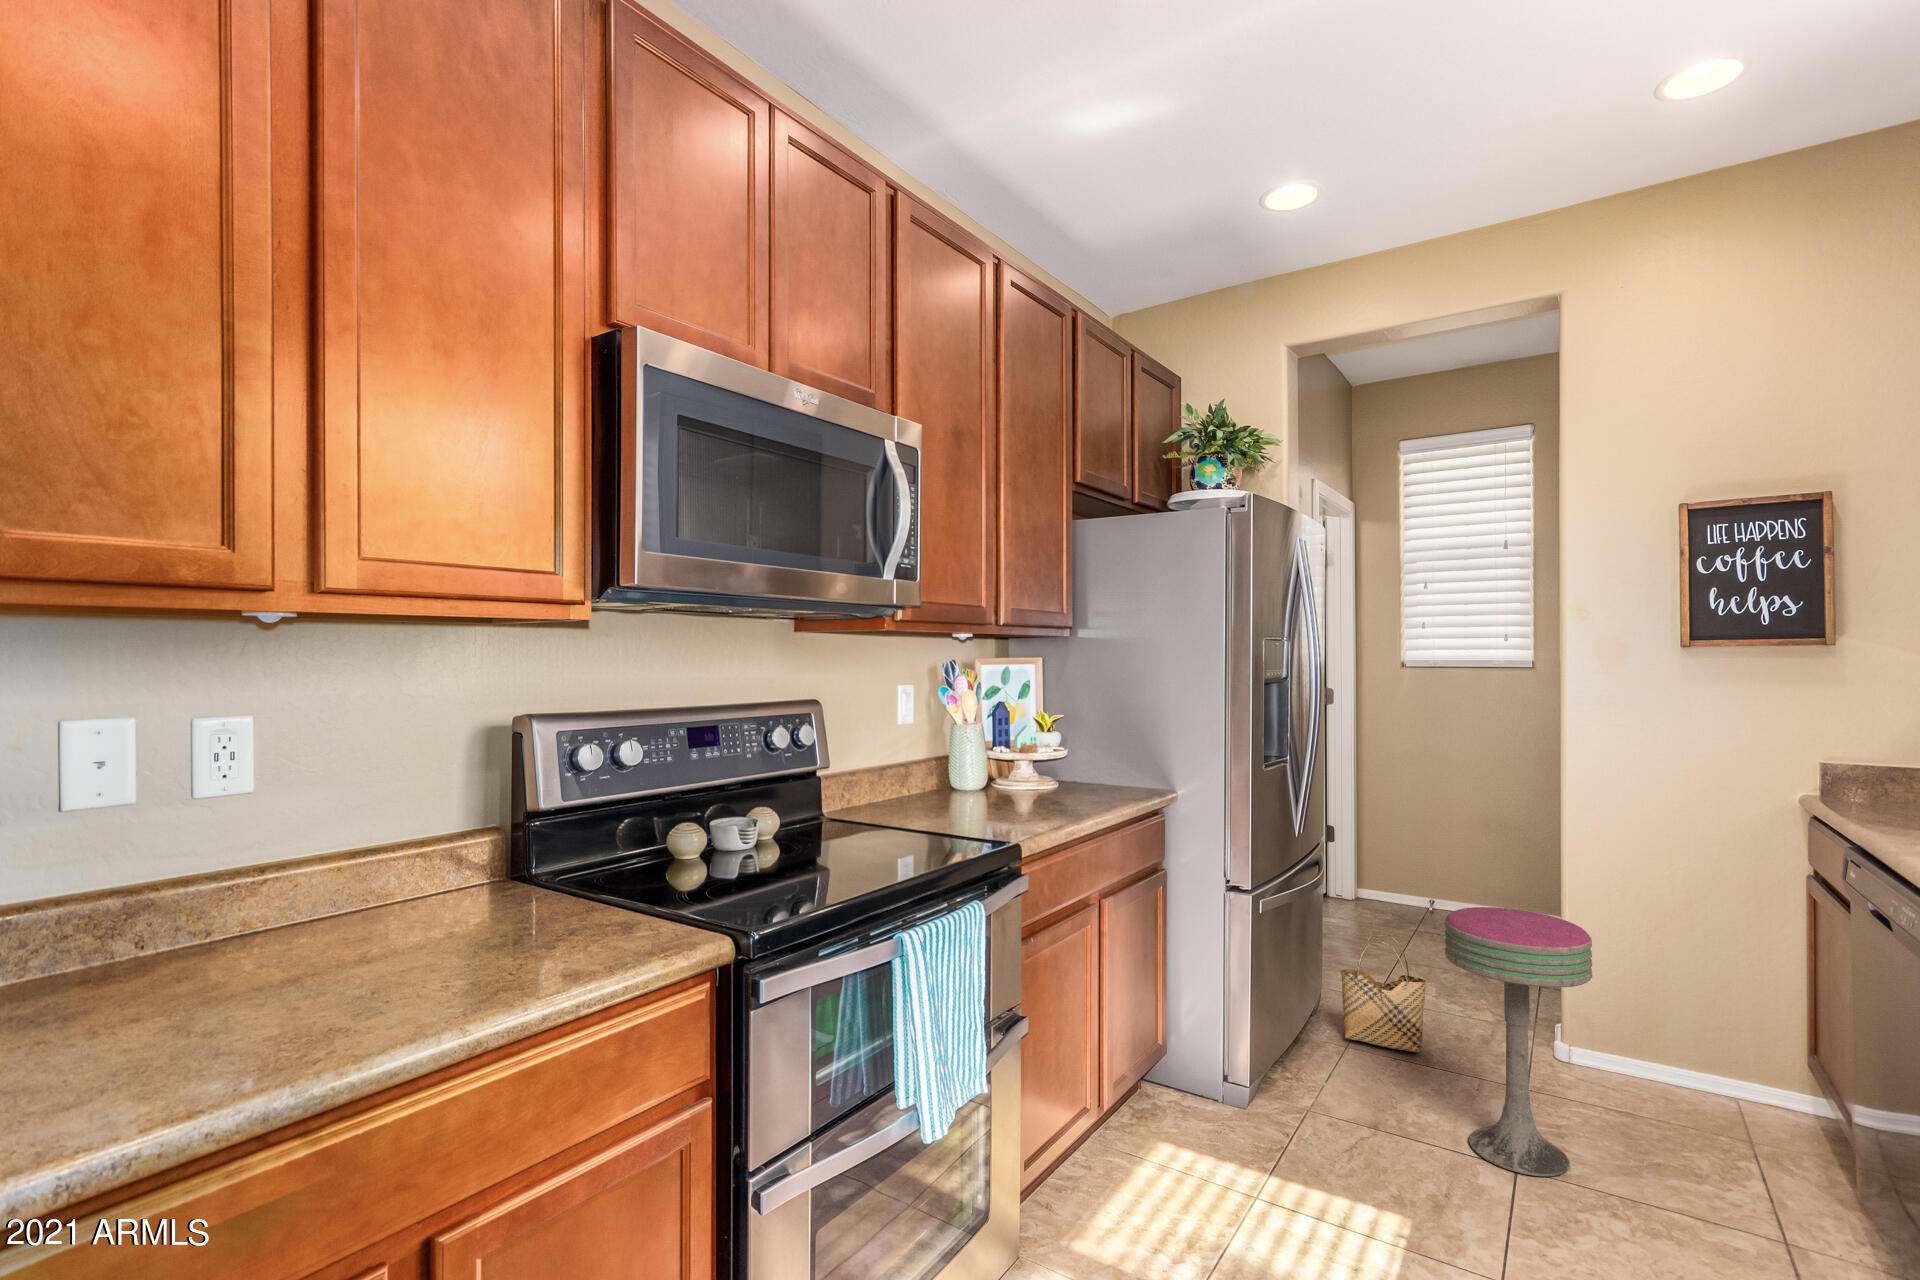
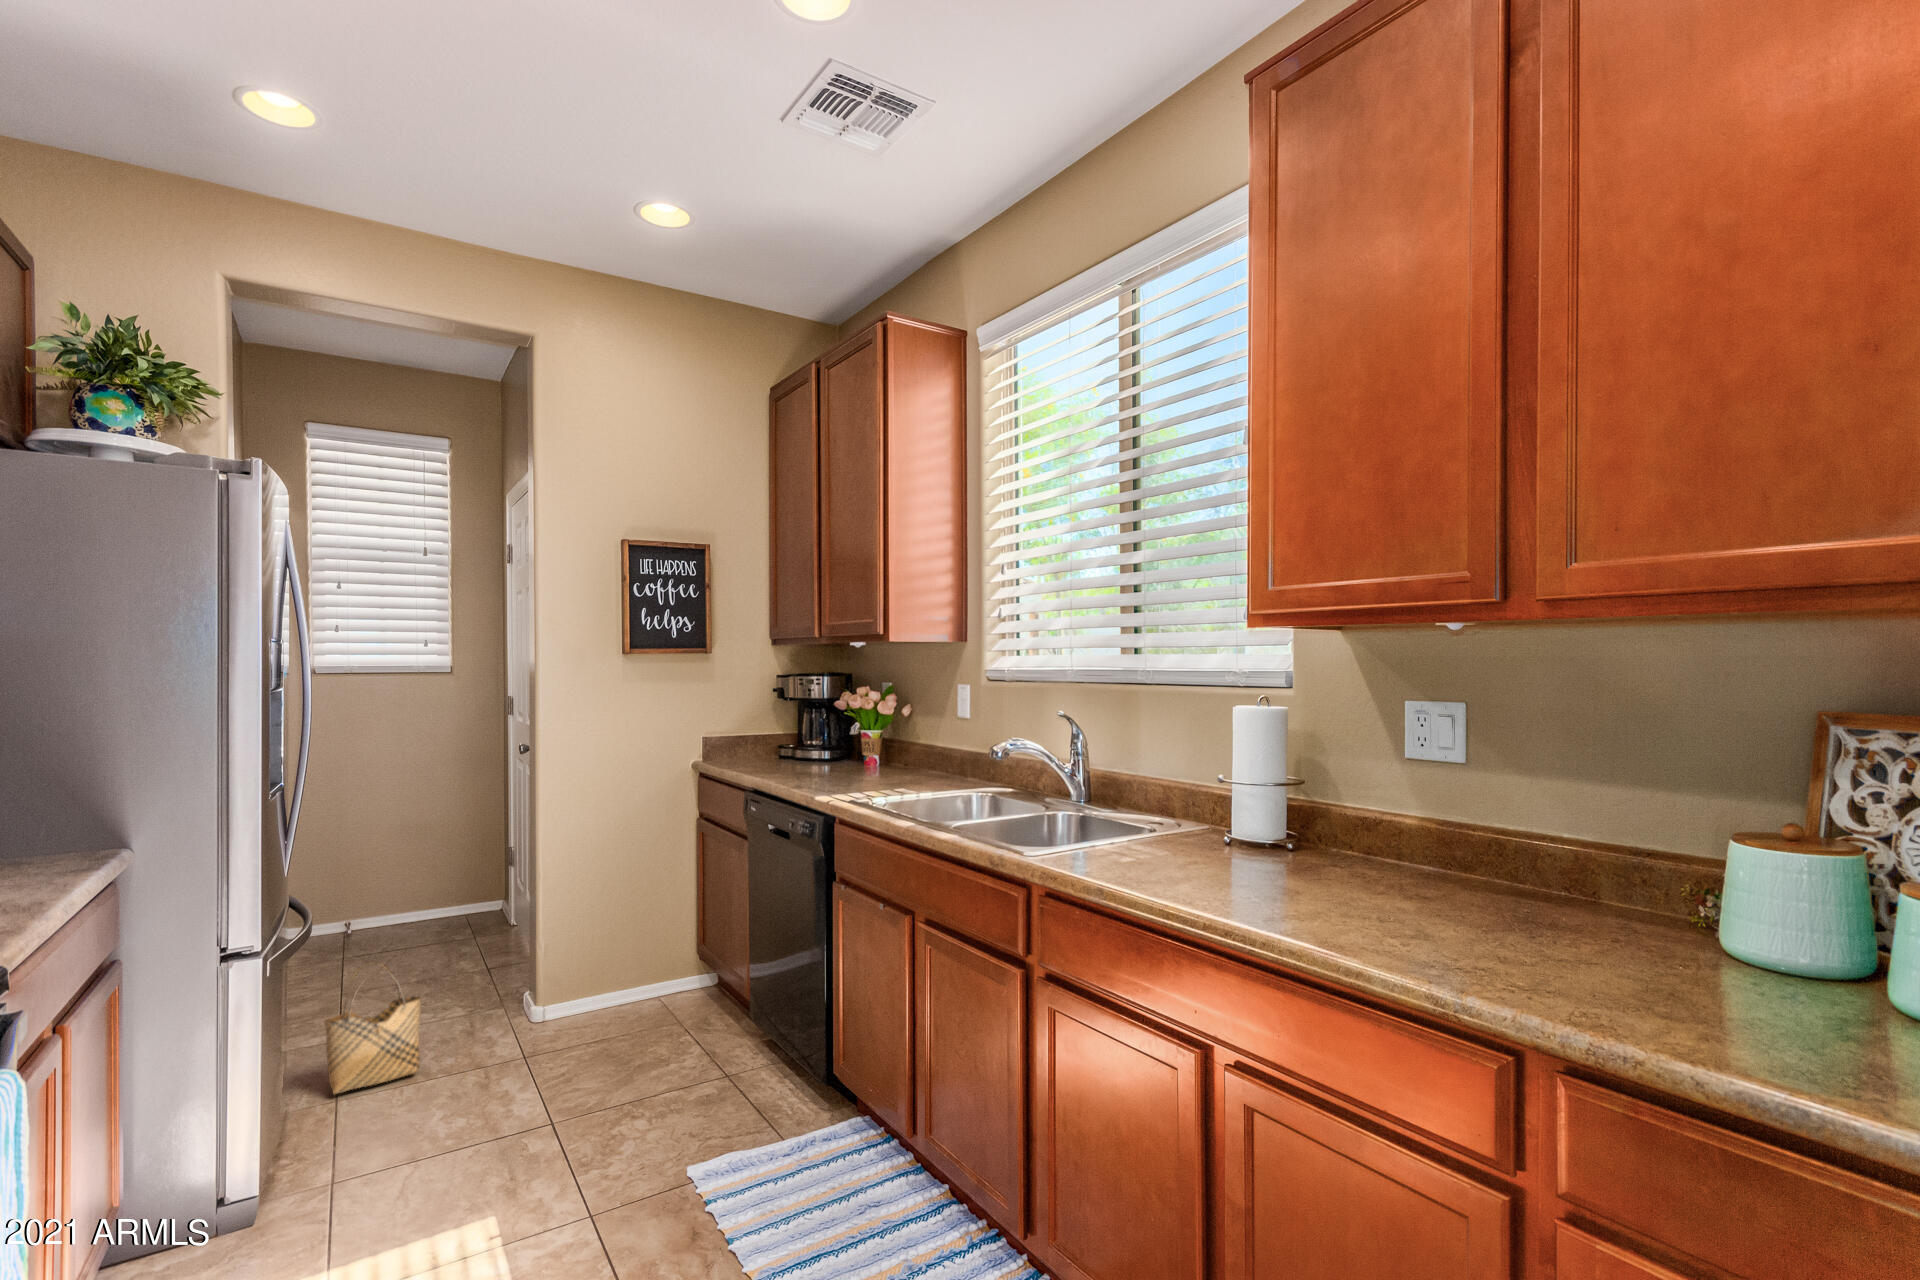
bar stool: present [1445,907,1592,1177] -> none [483,892,607,1132]

